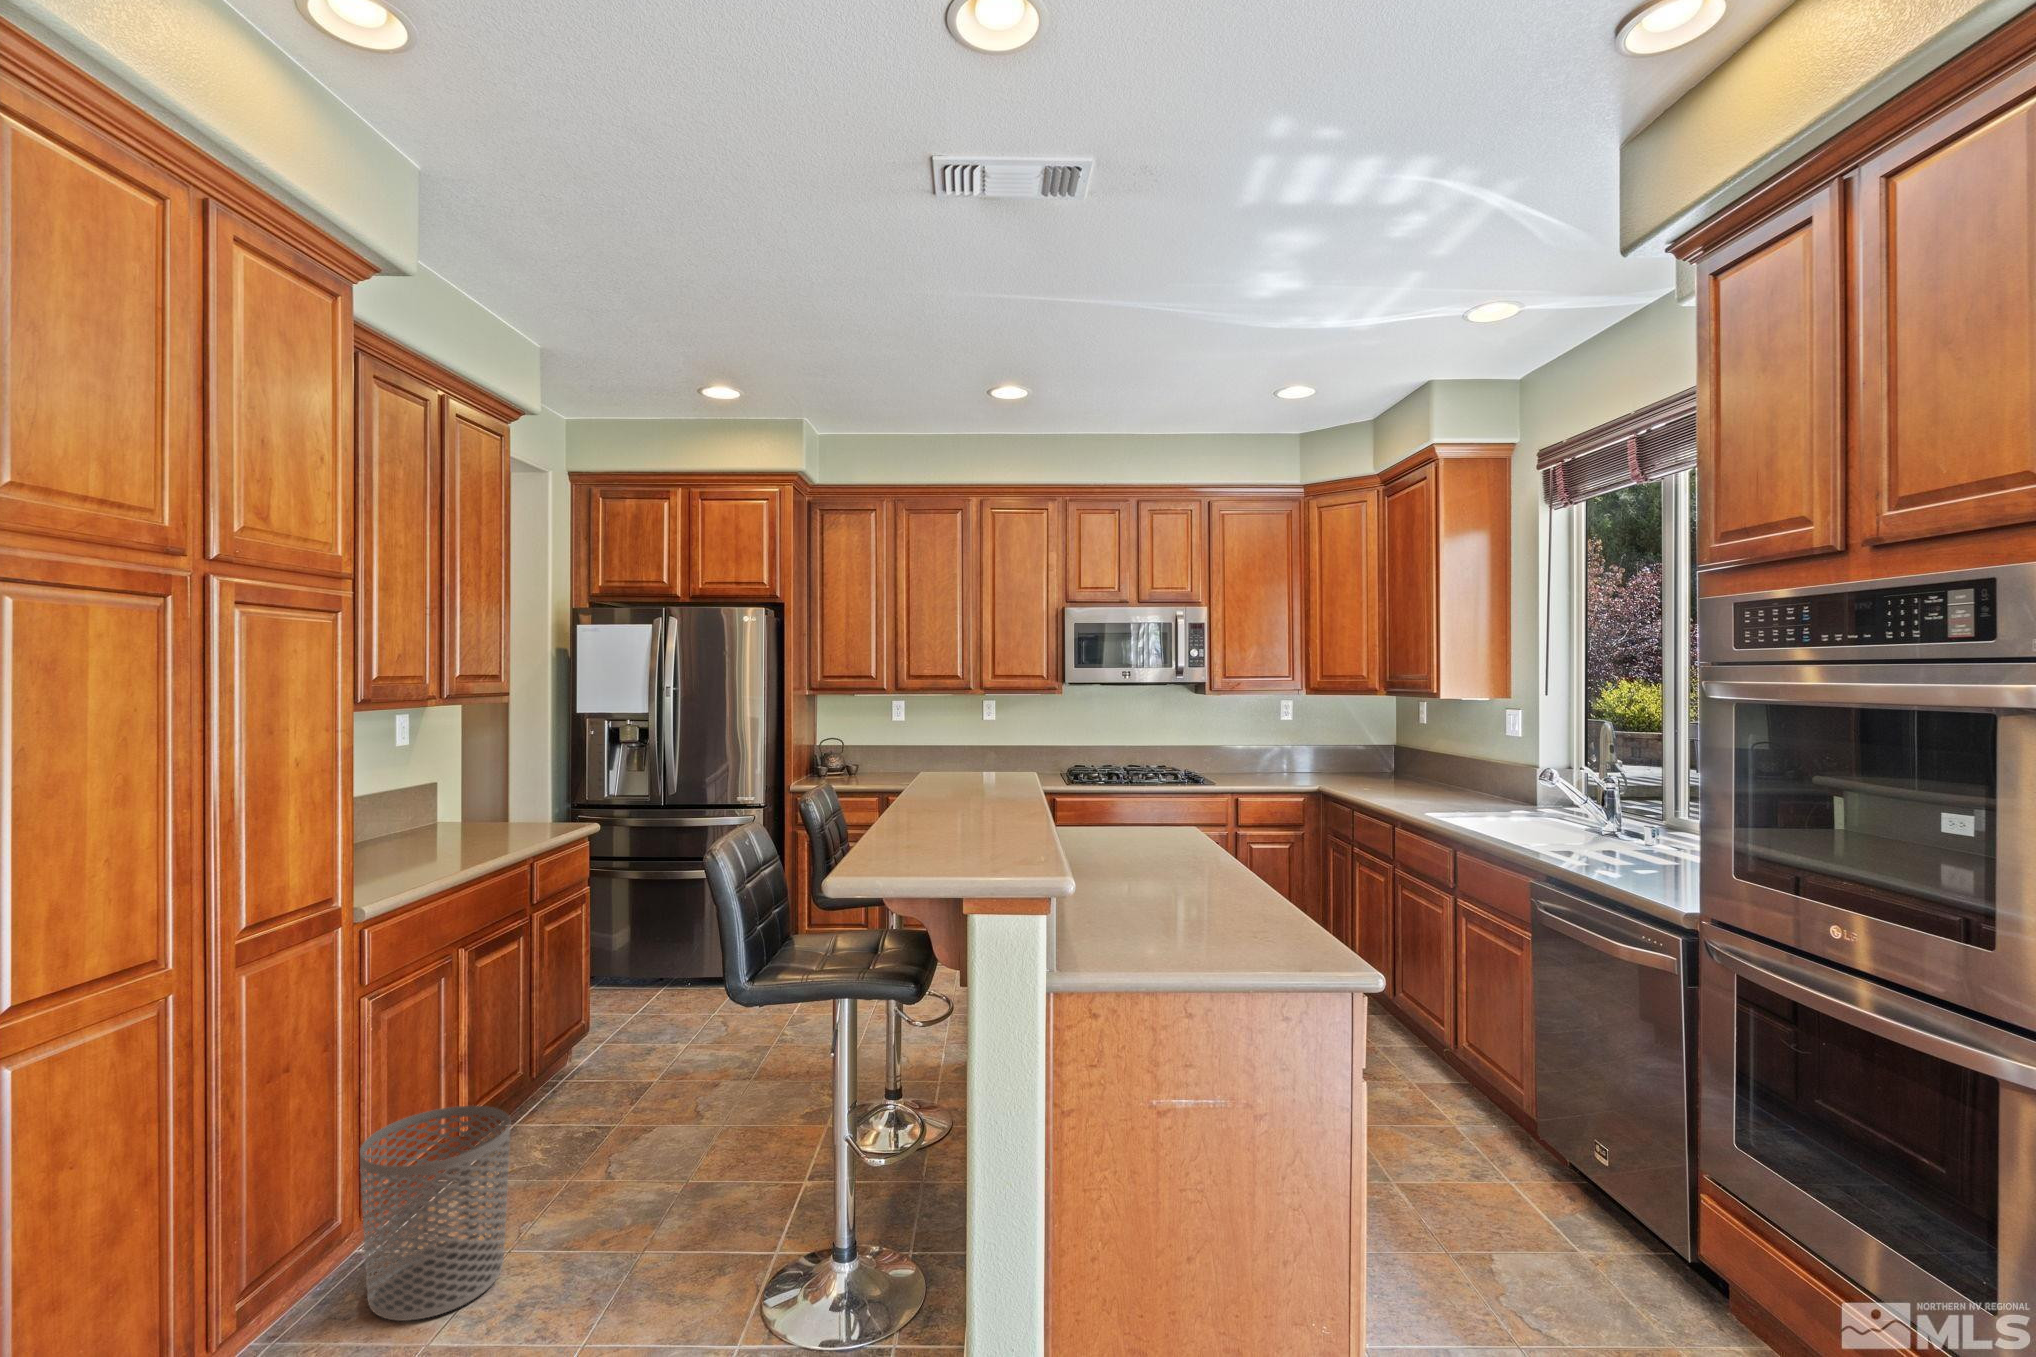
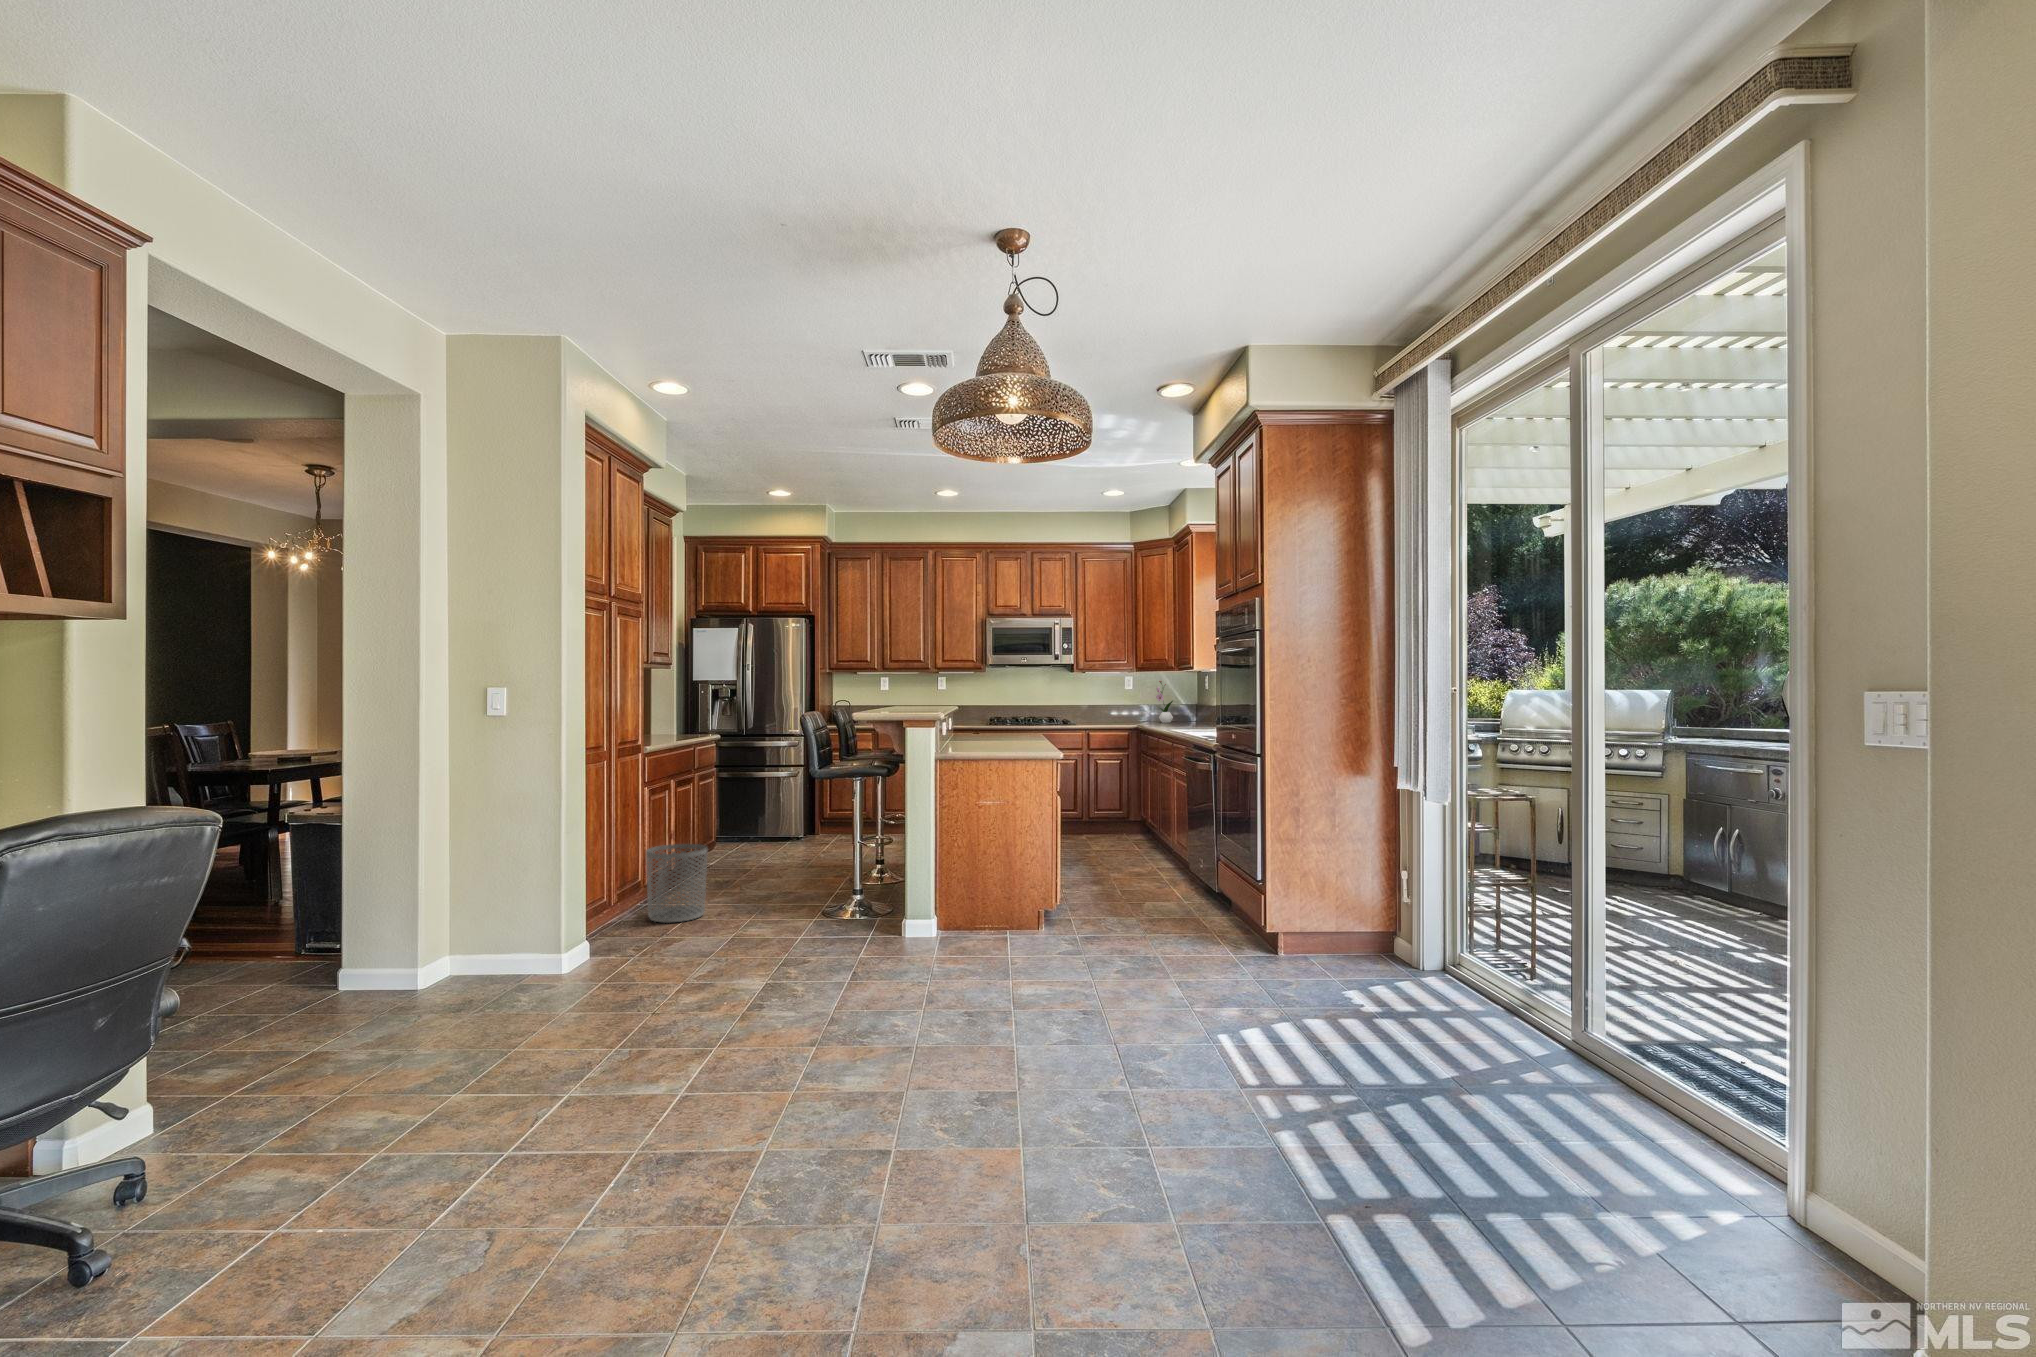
flower arrangement: none [1340,709,1371,779] -> present [1156,681,1173,723]

